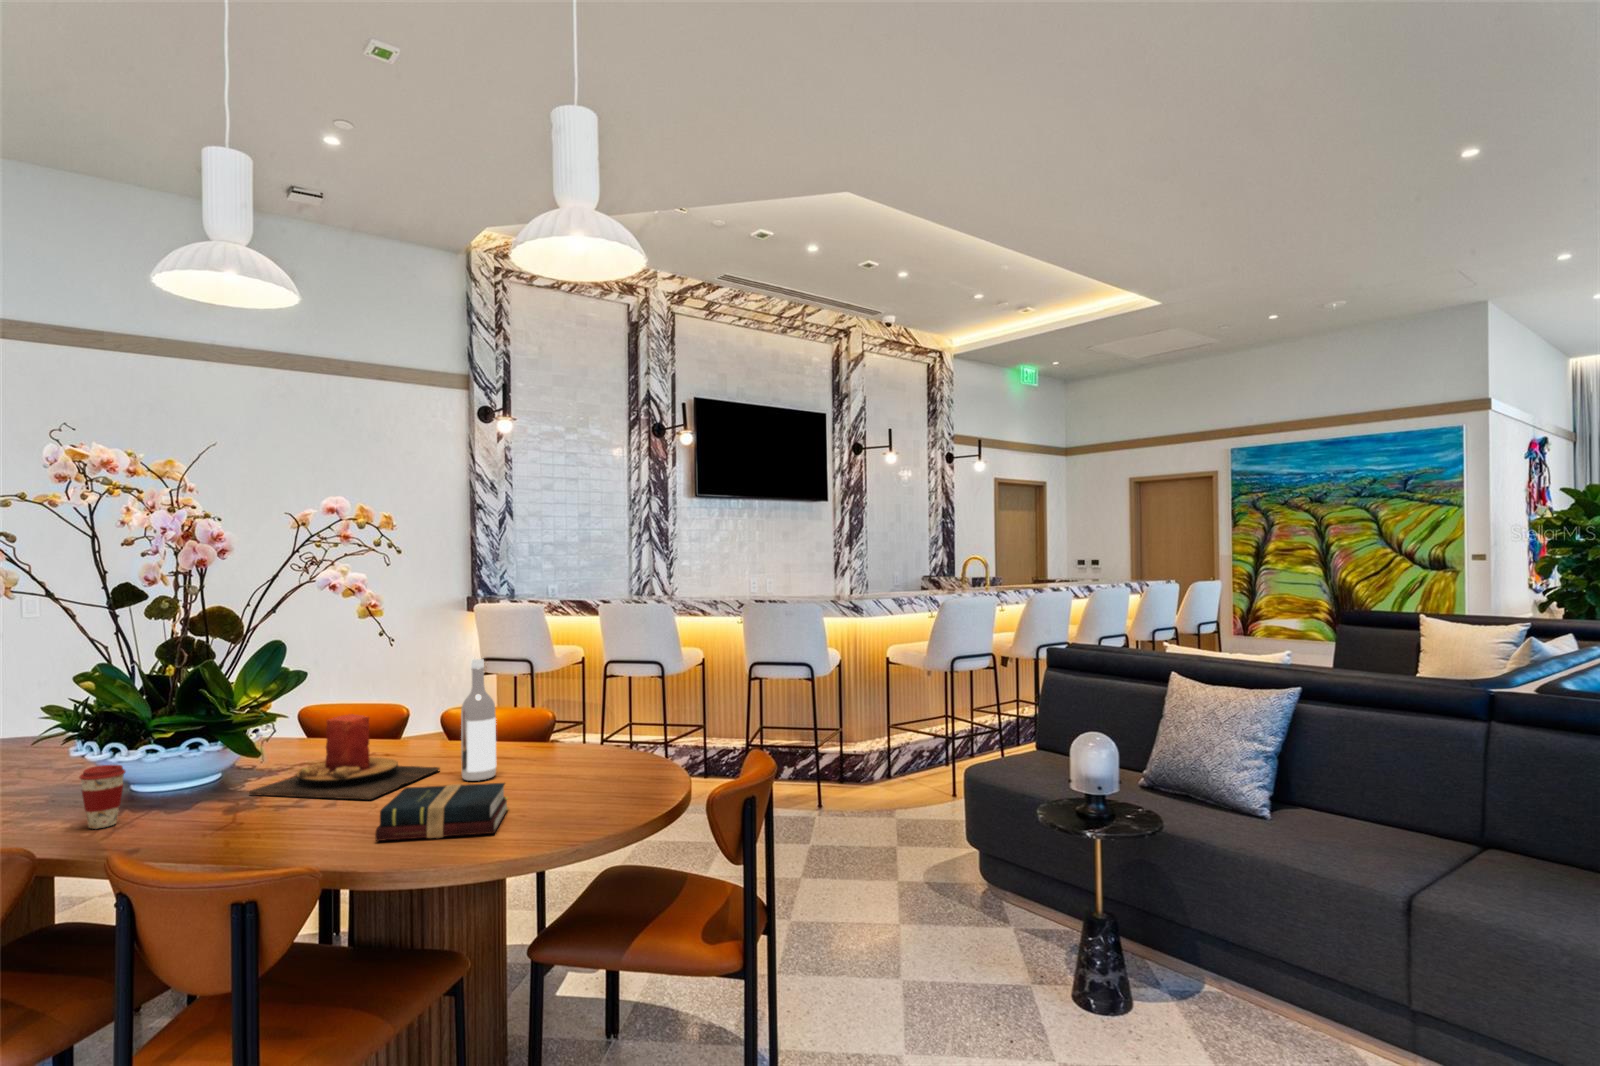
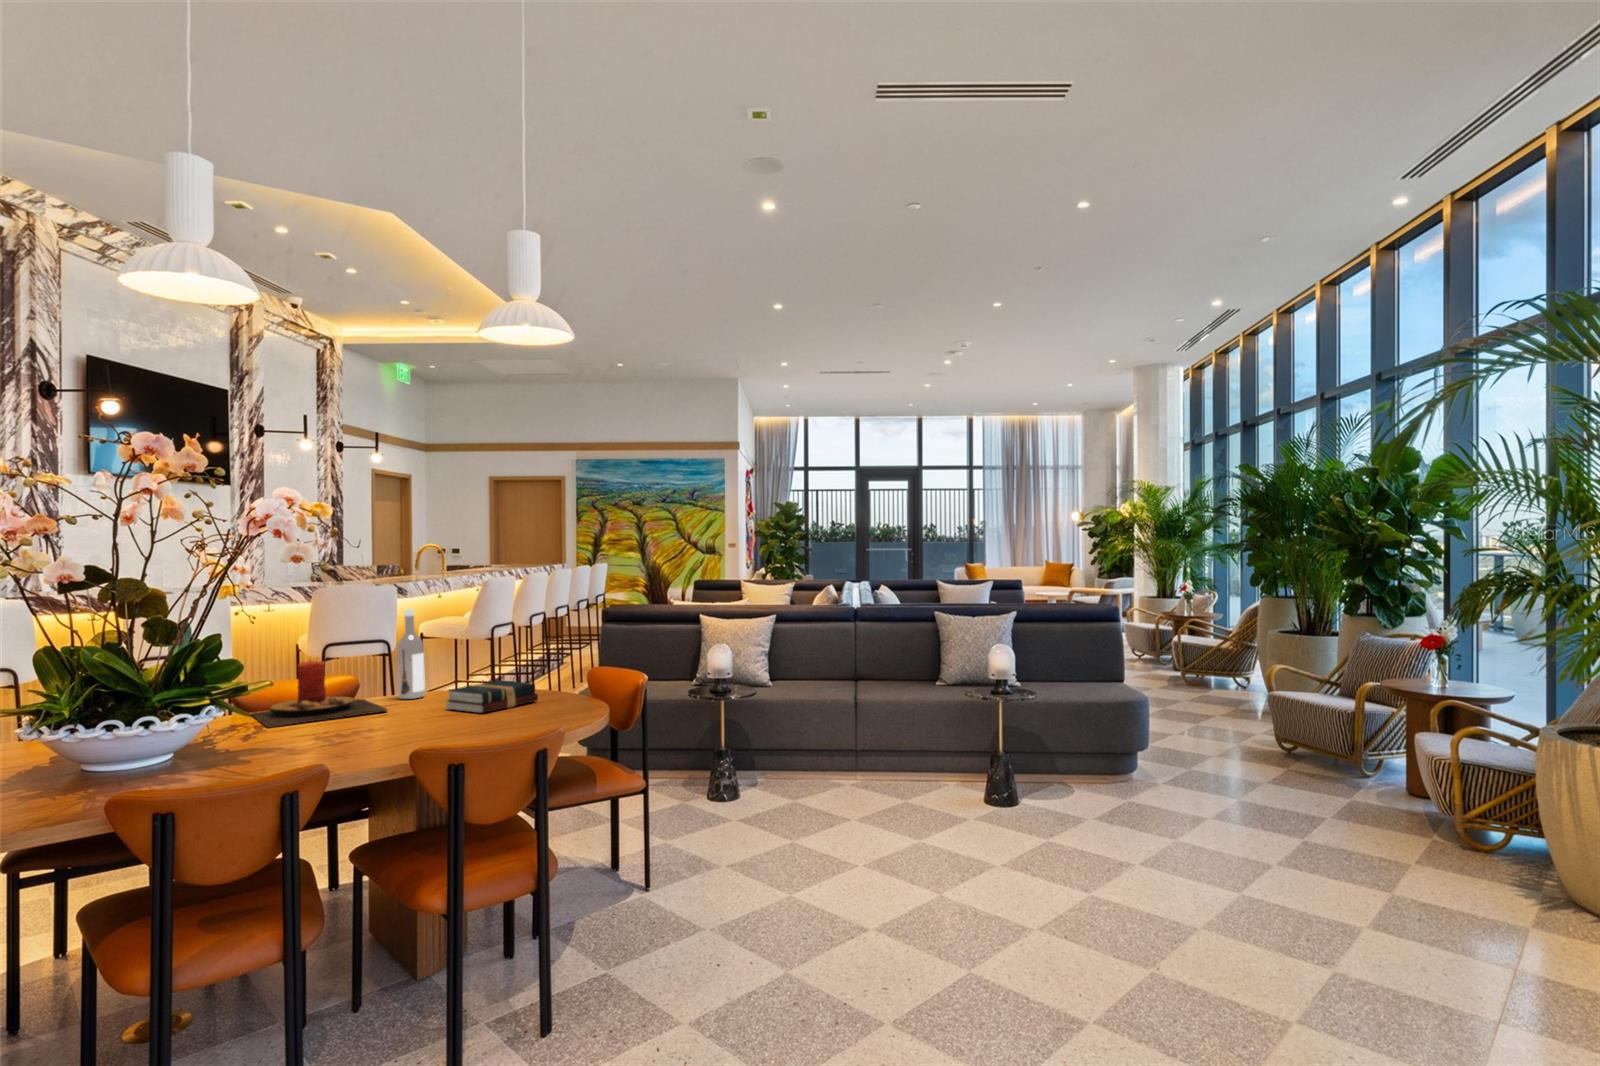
coffee cup: present [80,765,125,829] -> none [213,700,248,751]

